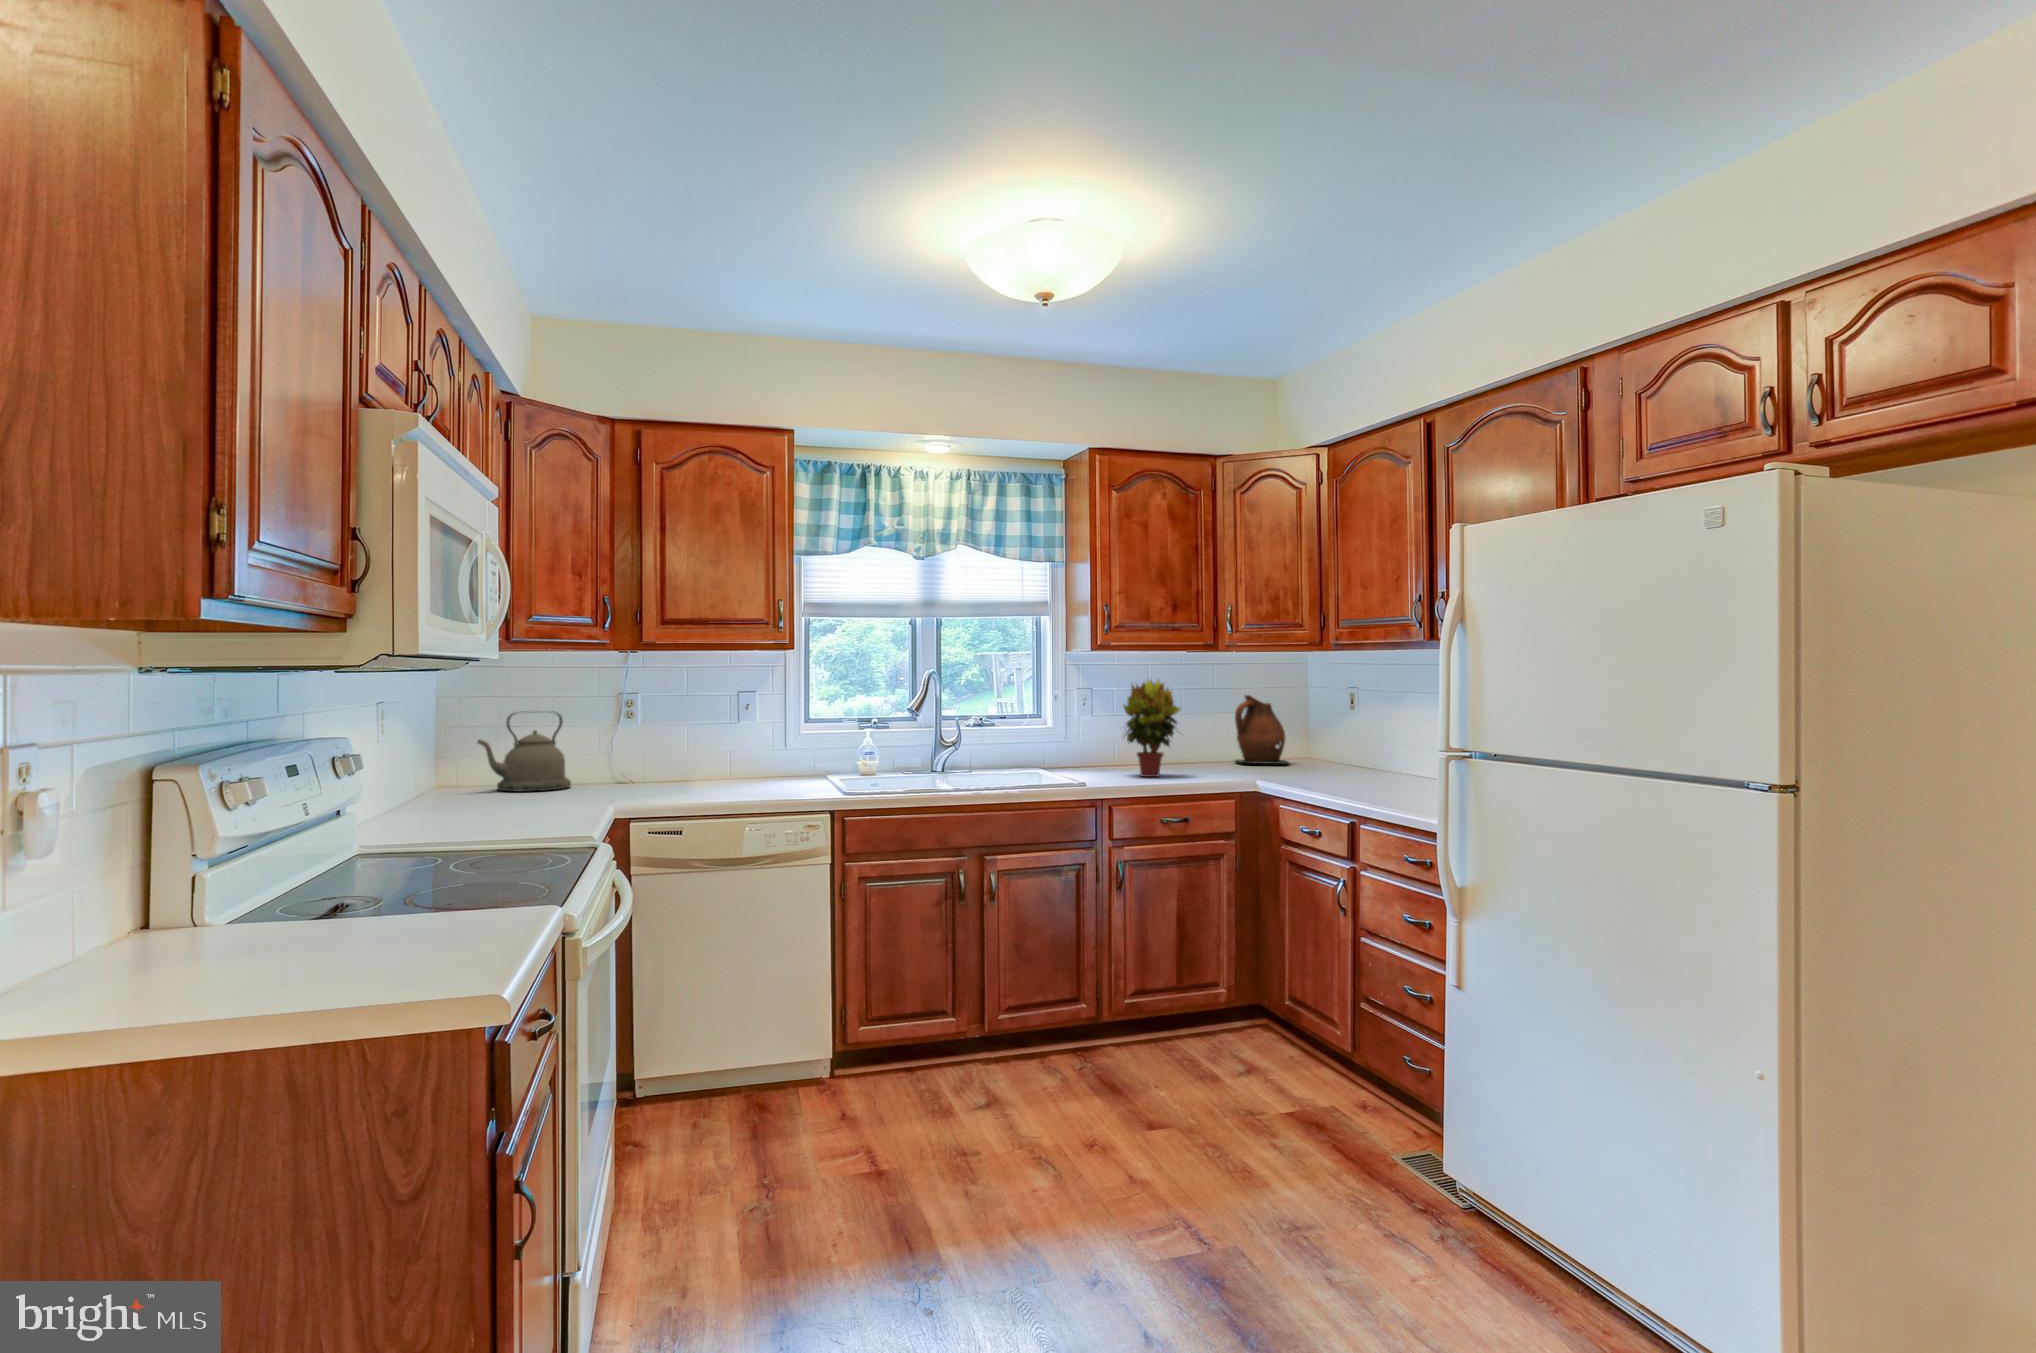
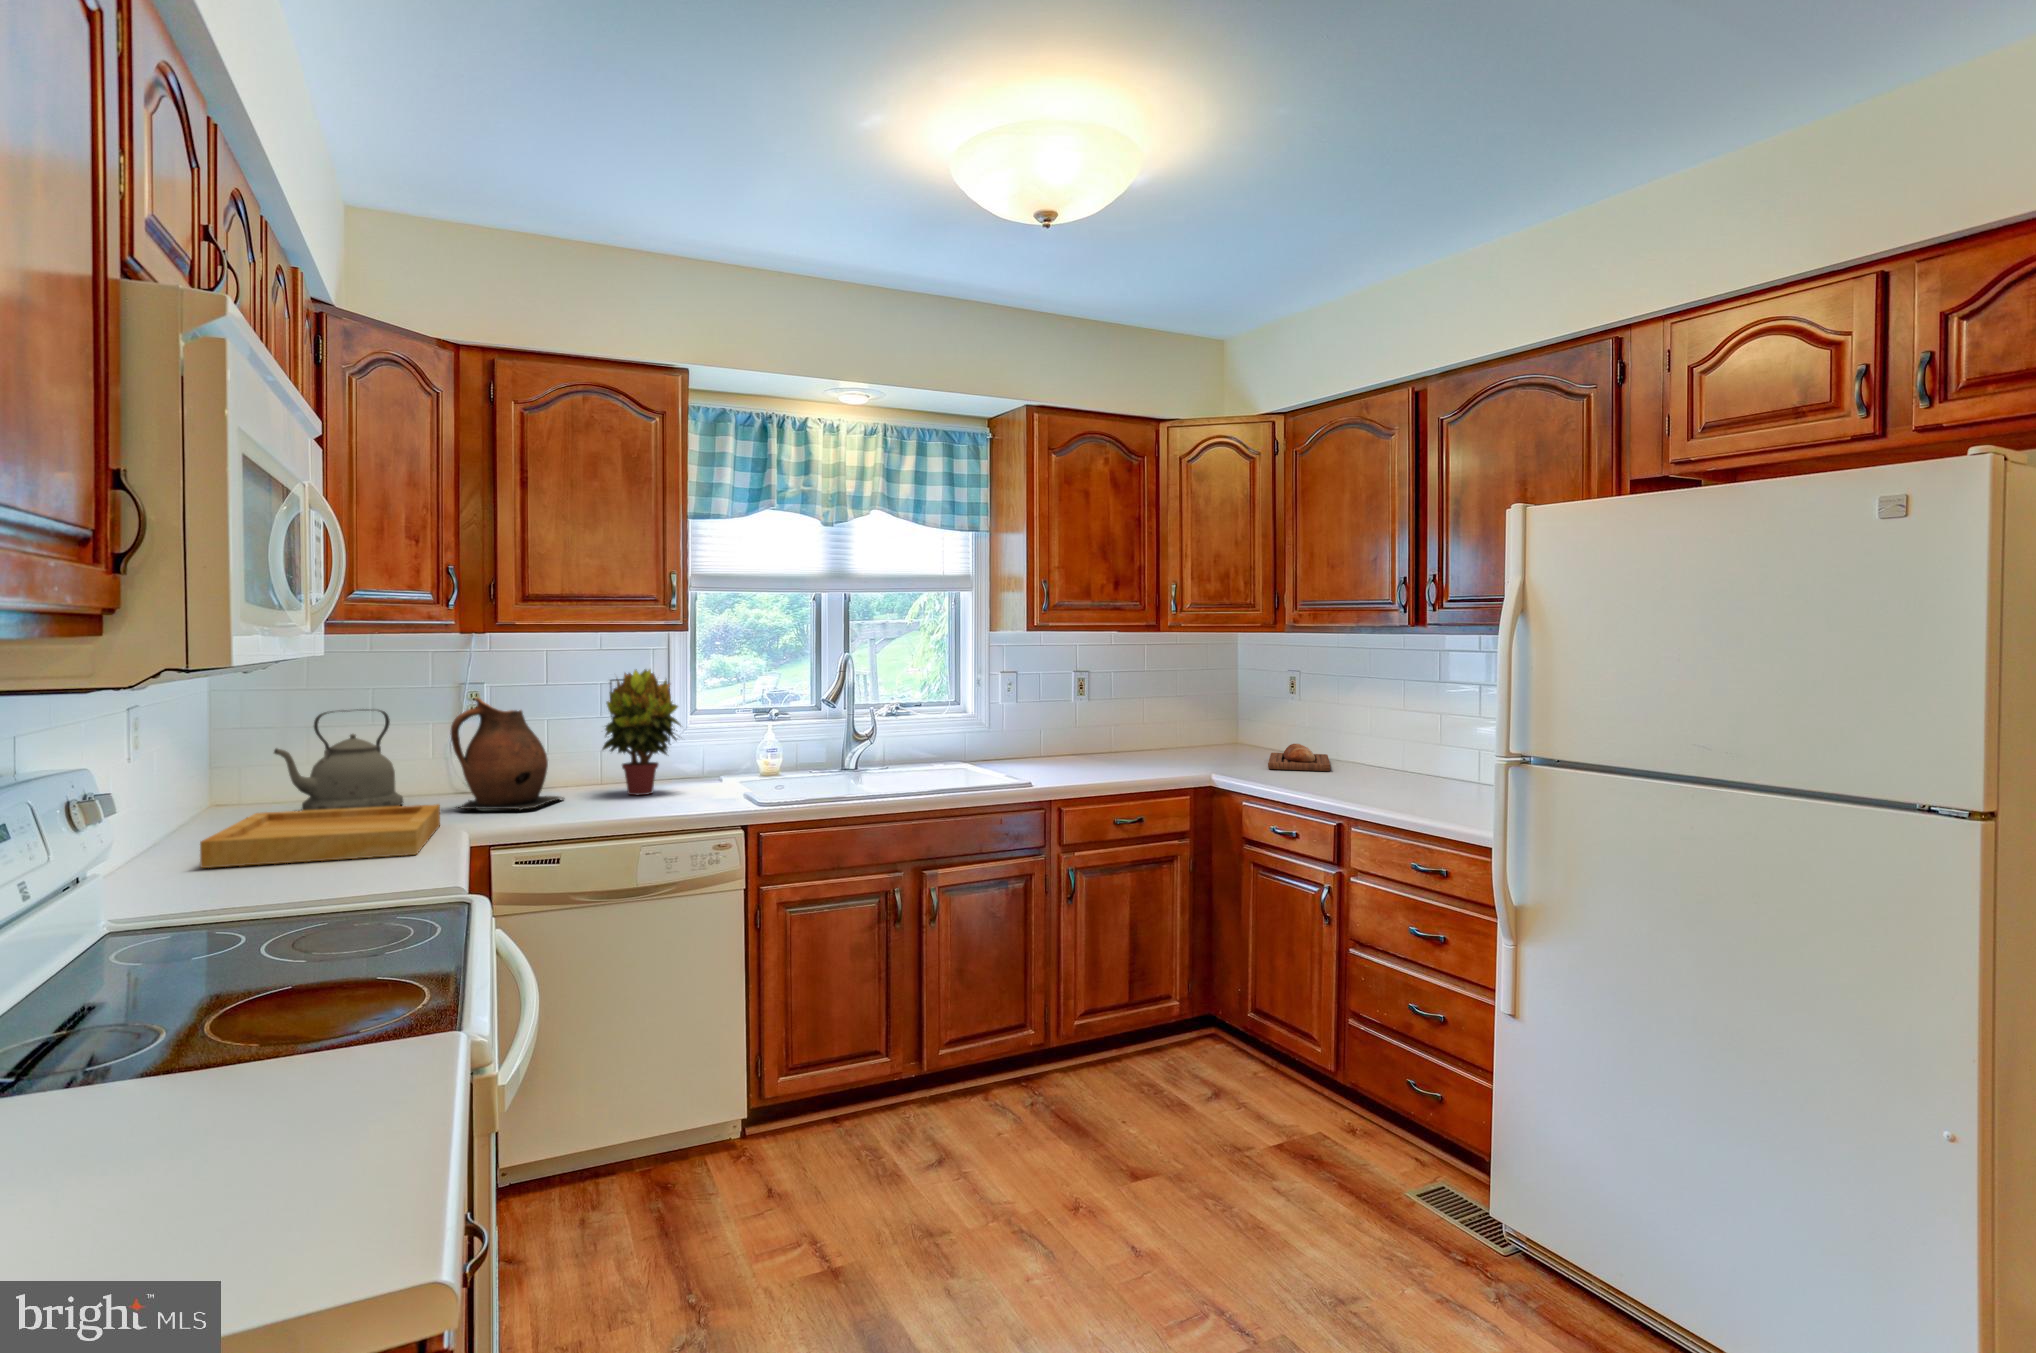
potted plant: present [1124,680,1180,777] -> present [602,670,680,795]
ceramic pitcher: present [1235,695,1288,764] -> present [450,698,564,810]
bread loaf: none [1316,754,1385,778] -> present [1268,744,1330,771]
tray: none [418,783,591,819] -> present [200,804,440,868]

